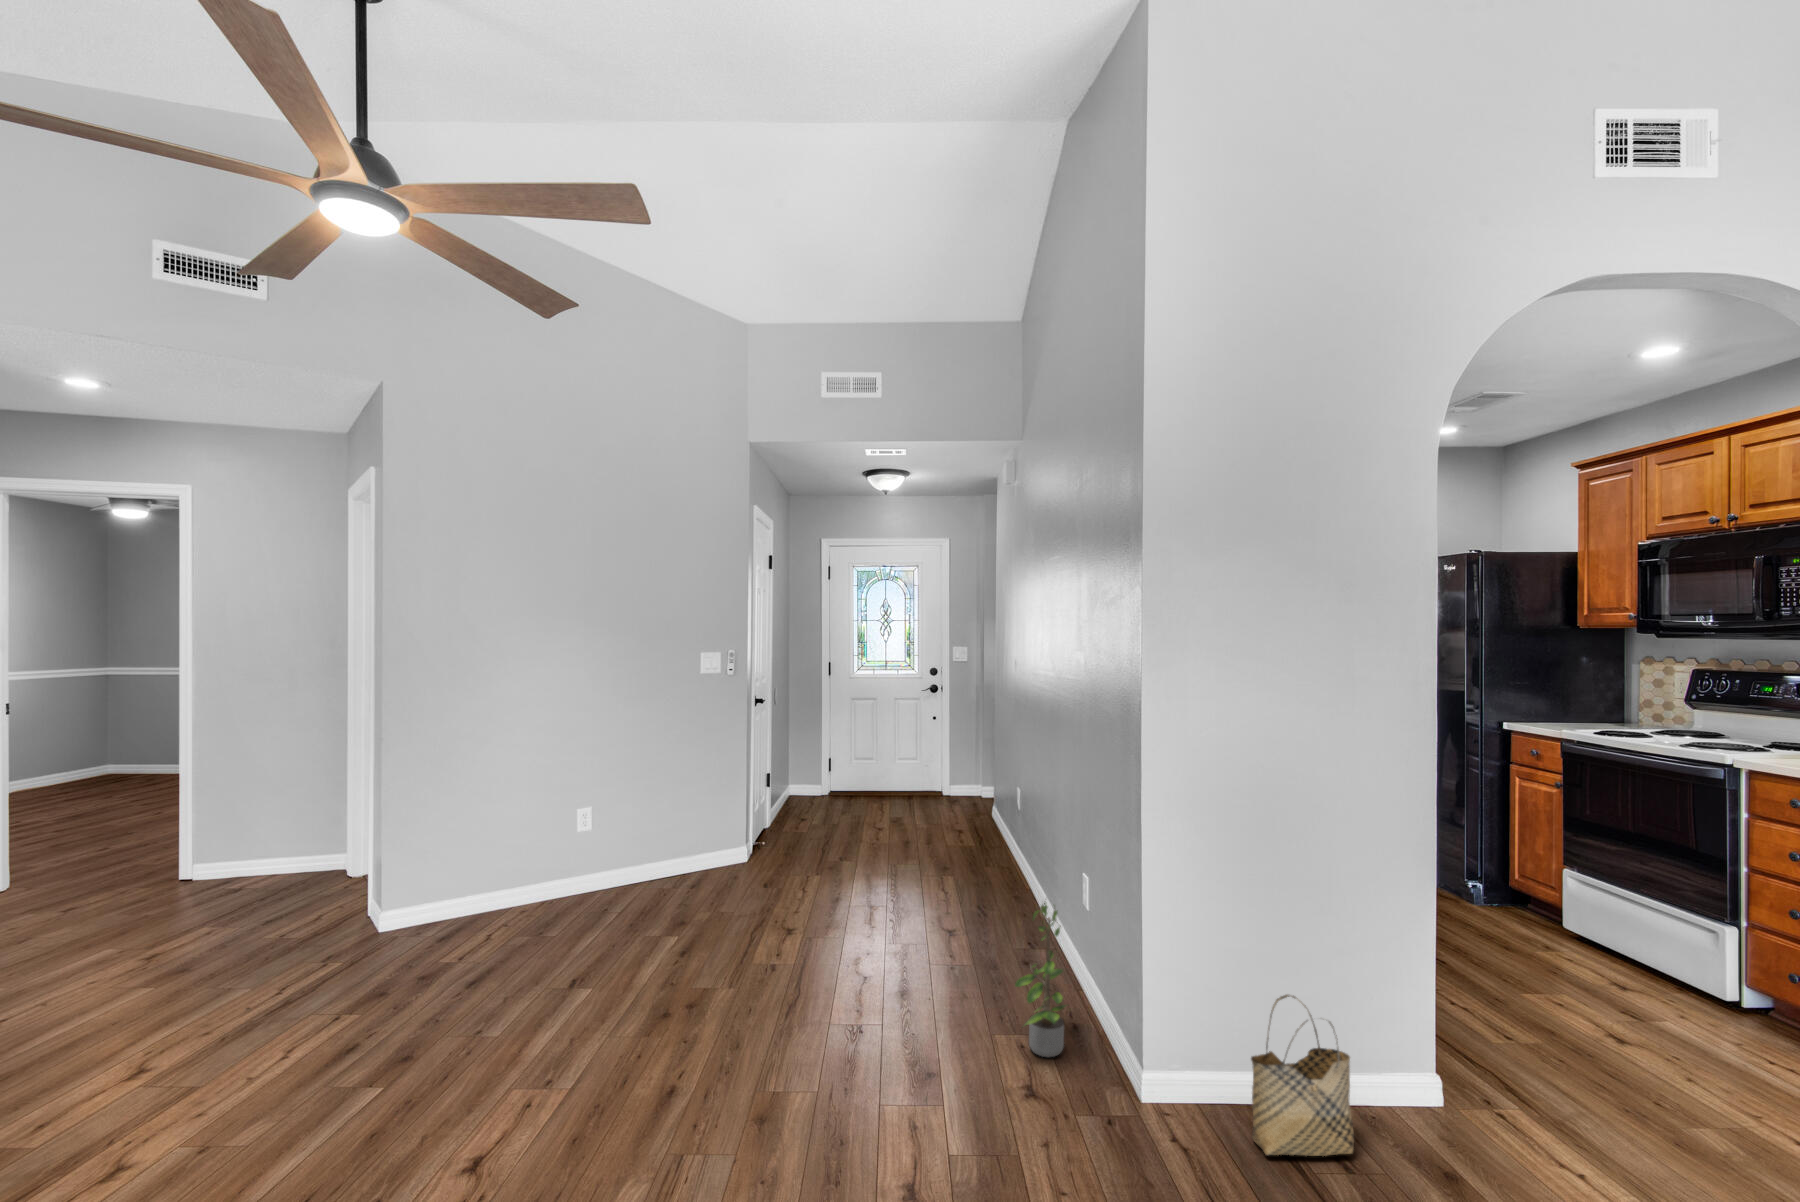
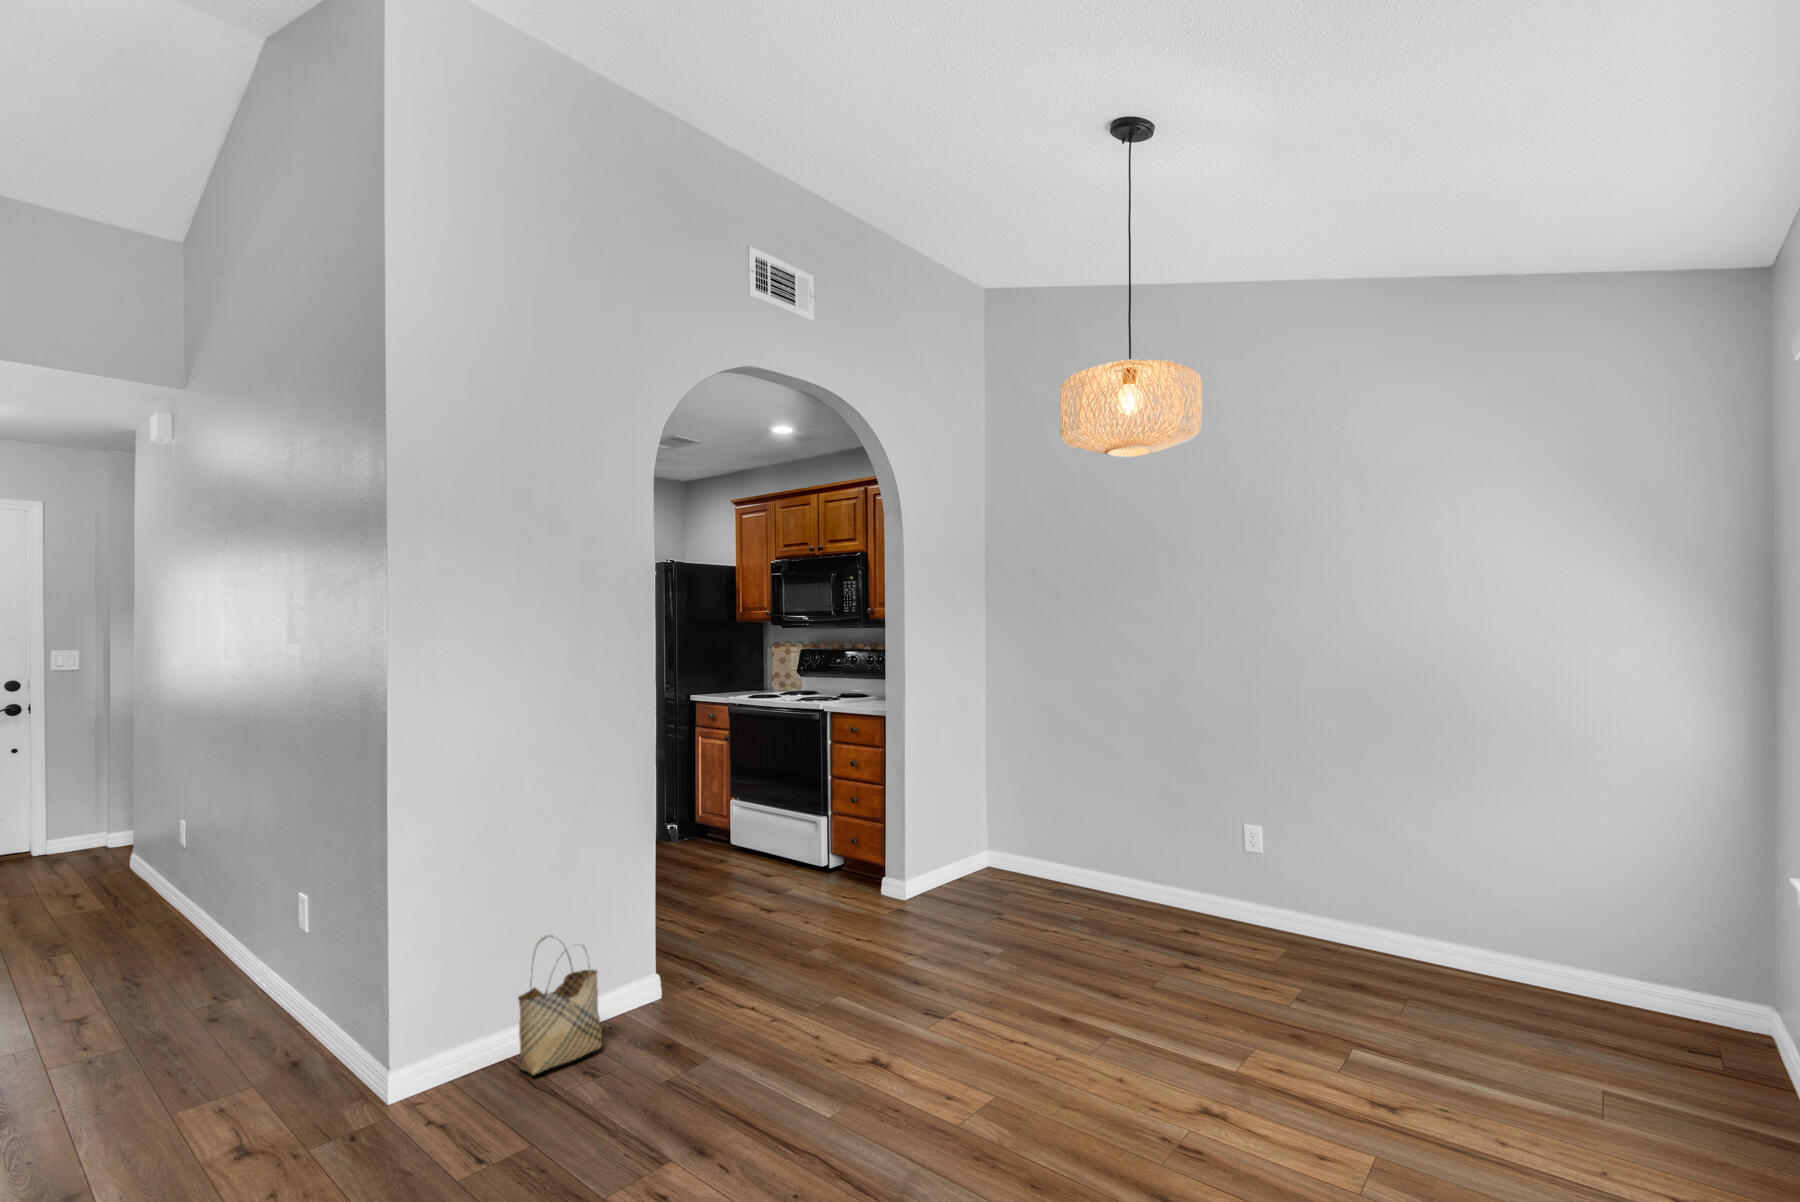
potted plant: present [1015,903,1066,1057] -> none [254,913,328,1079]

